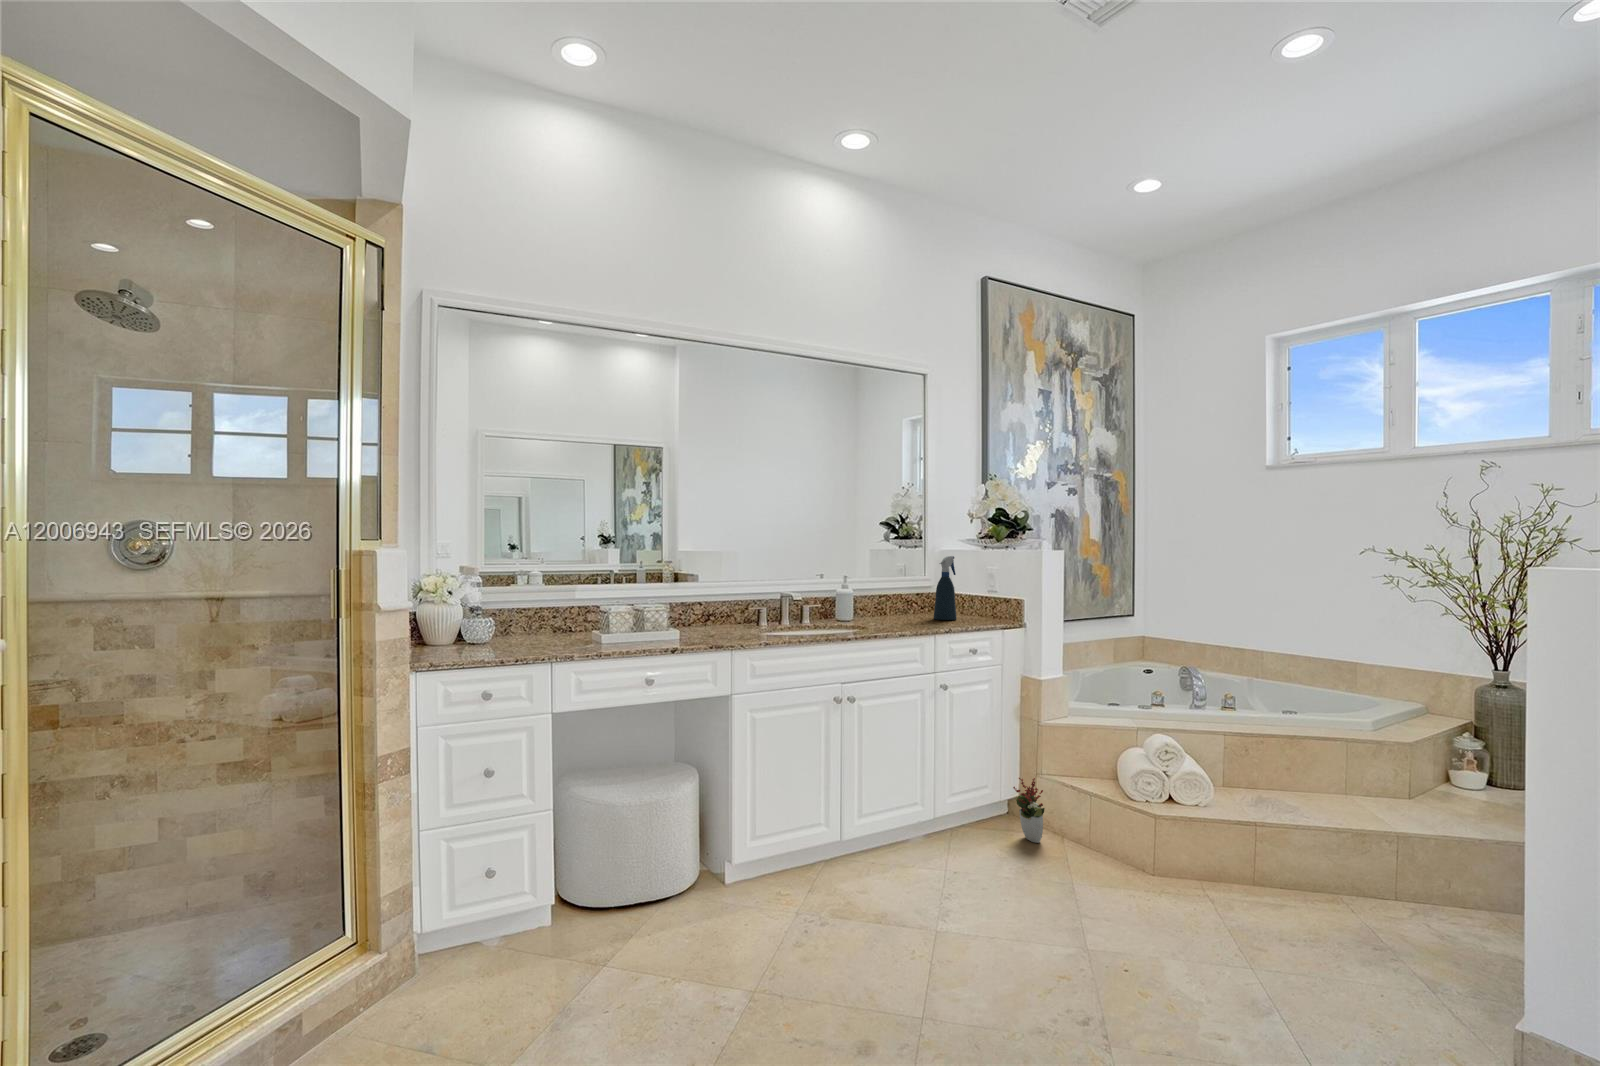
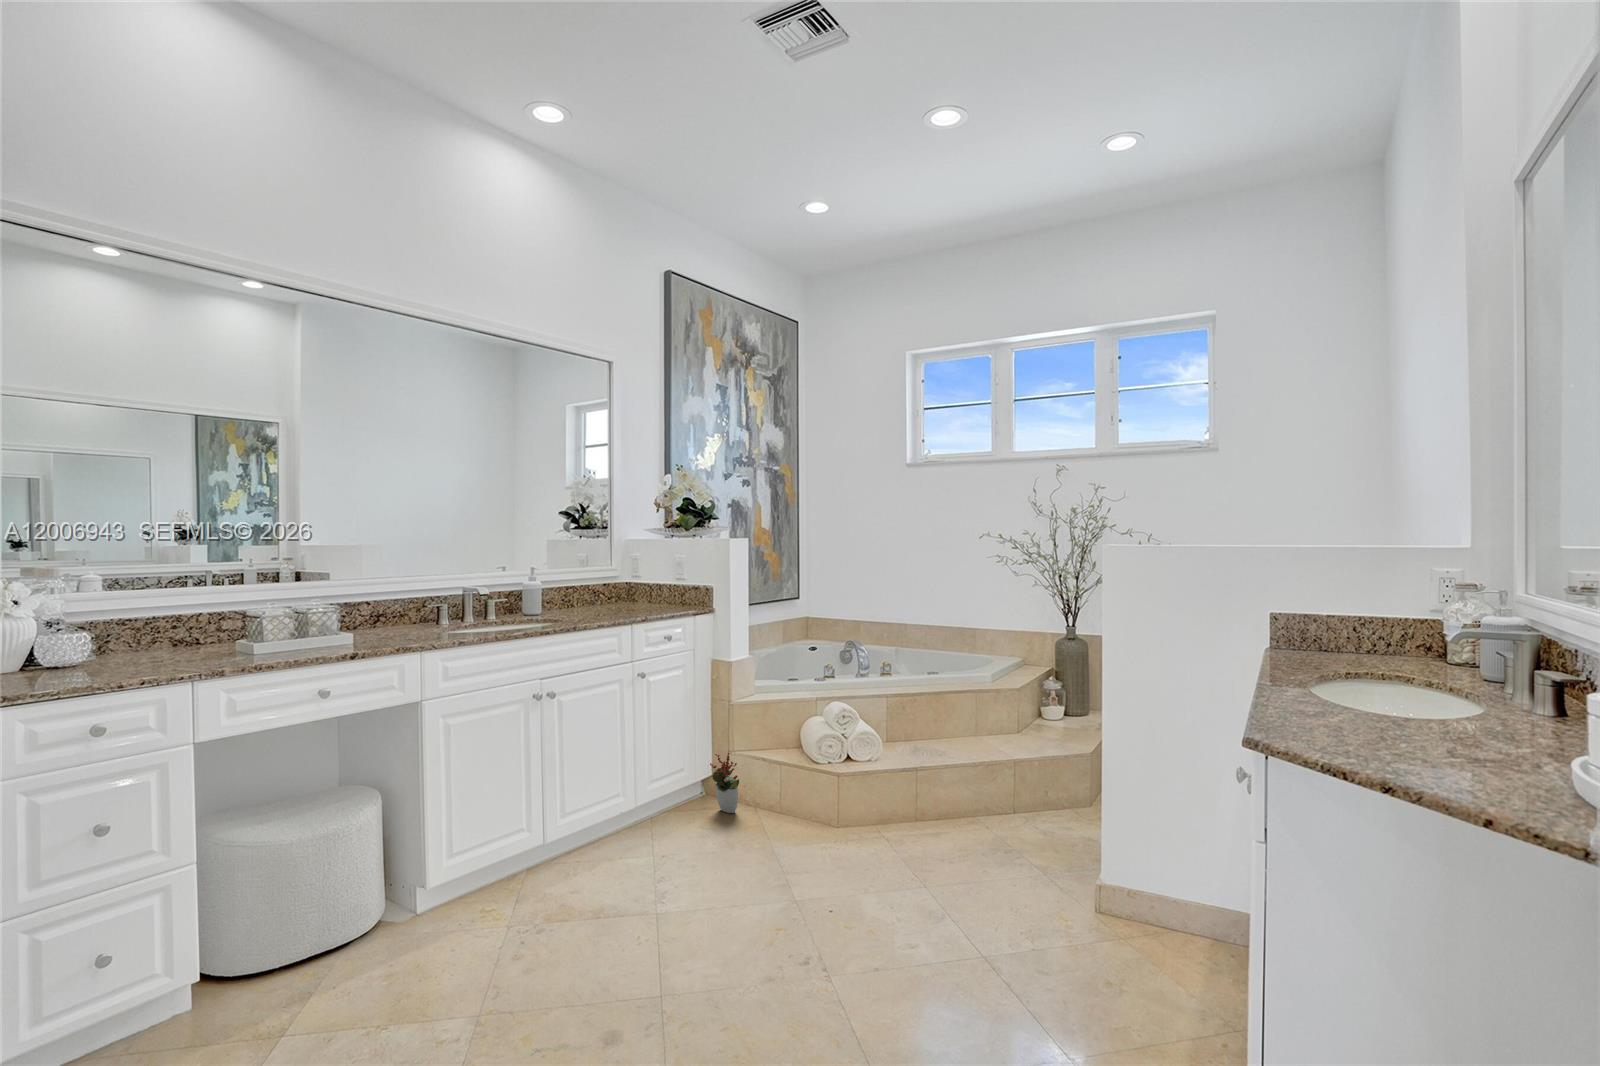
spray bottle: present [934,556,957,620] -> none [627,544,650,608]

